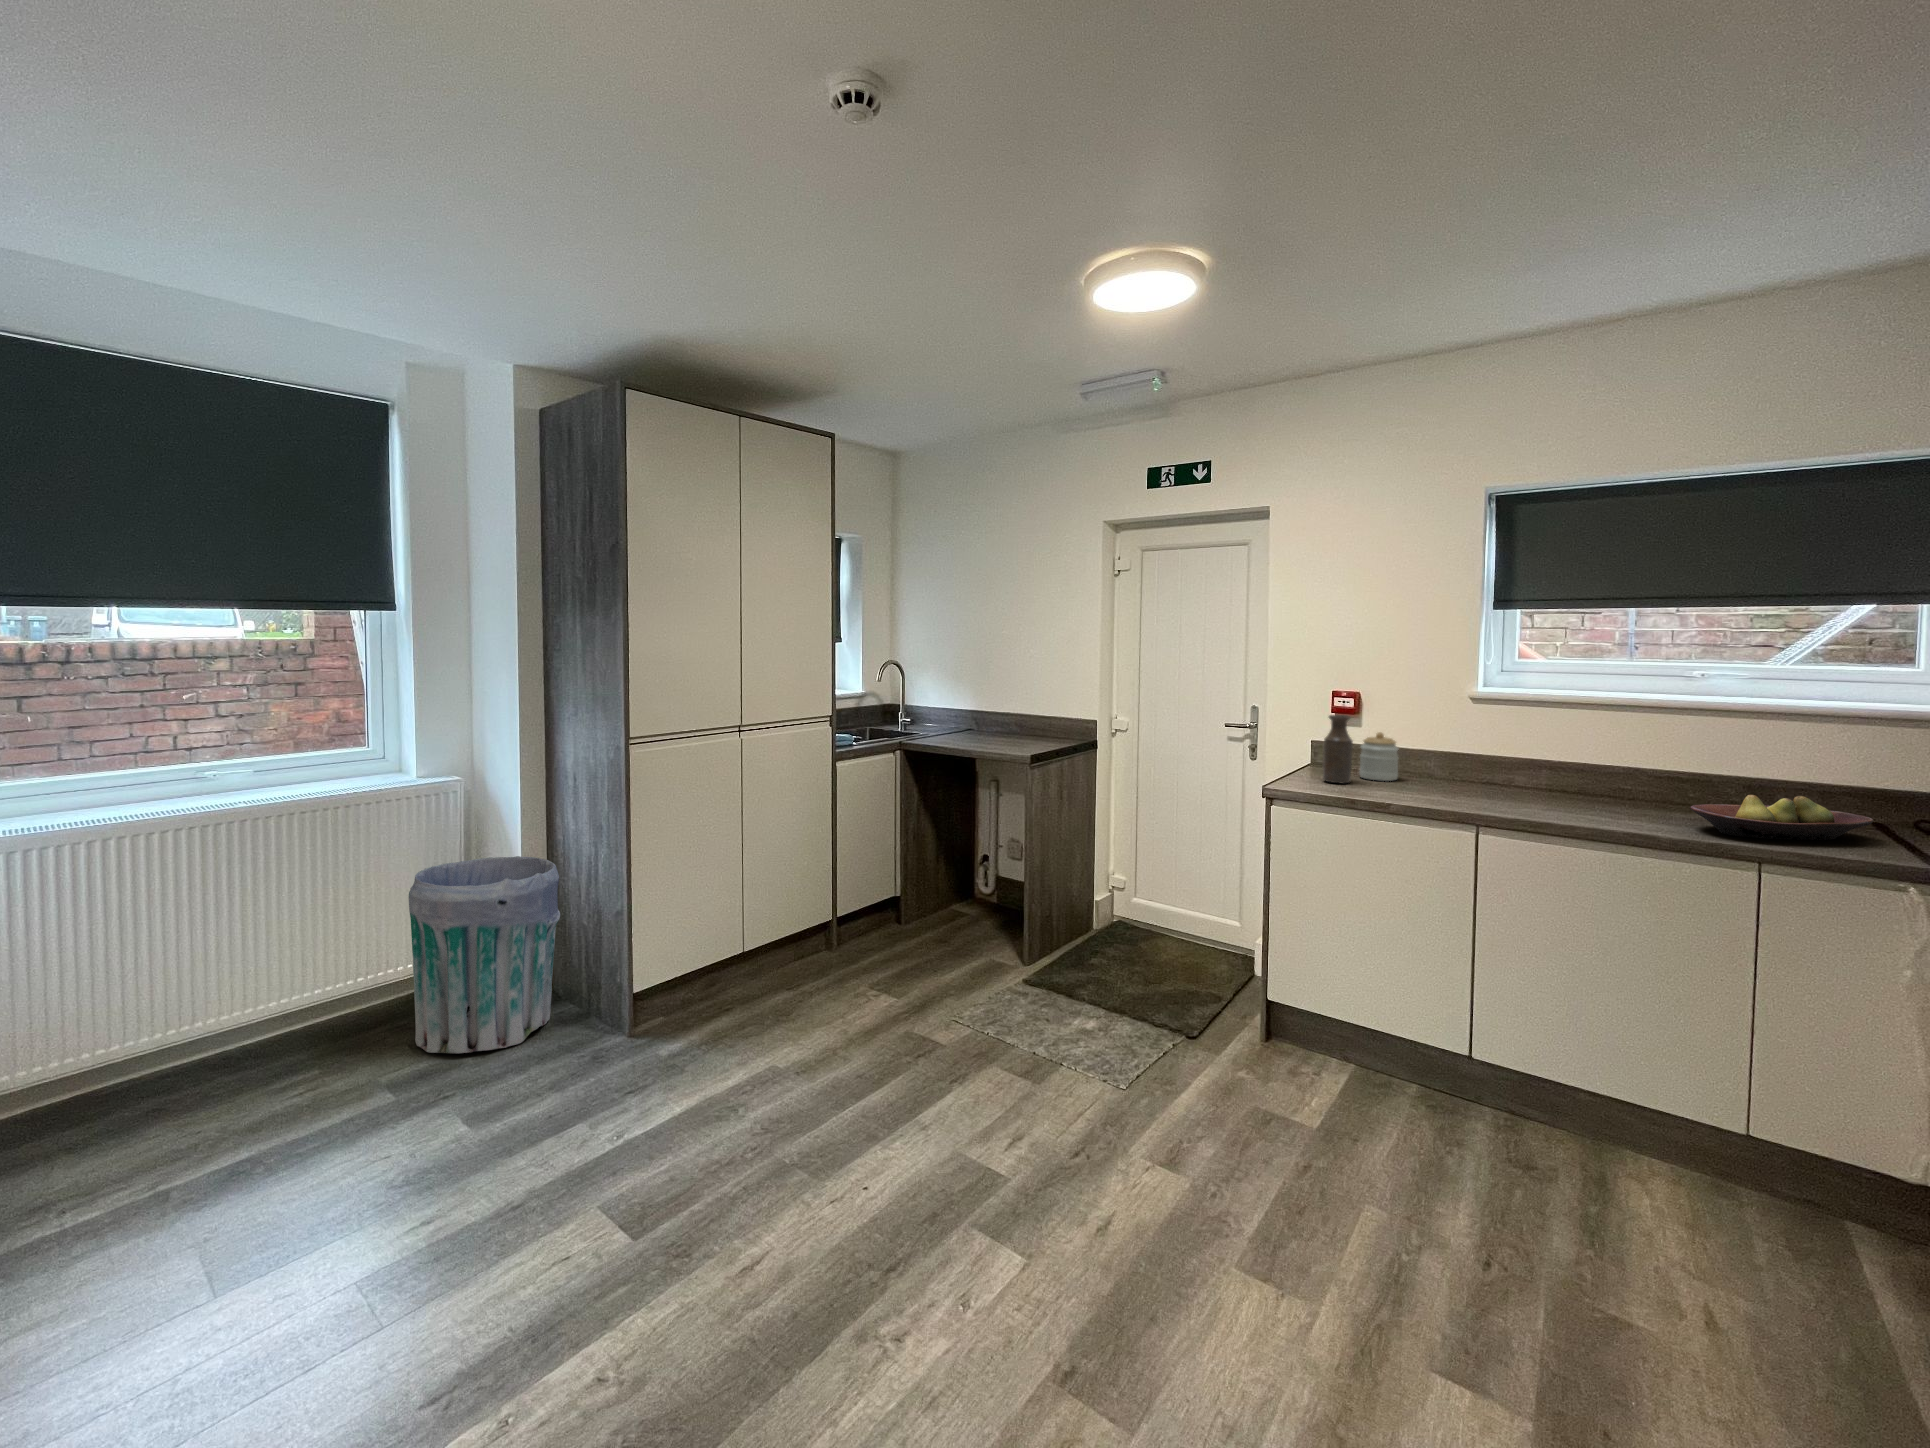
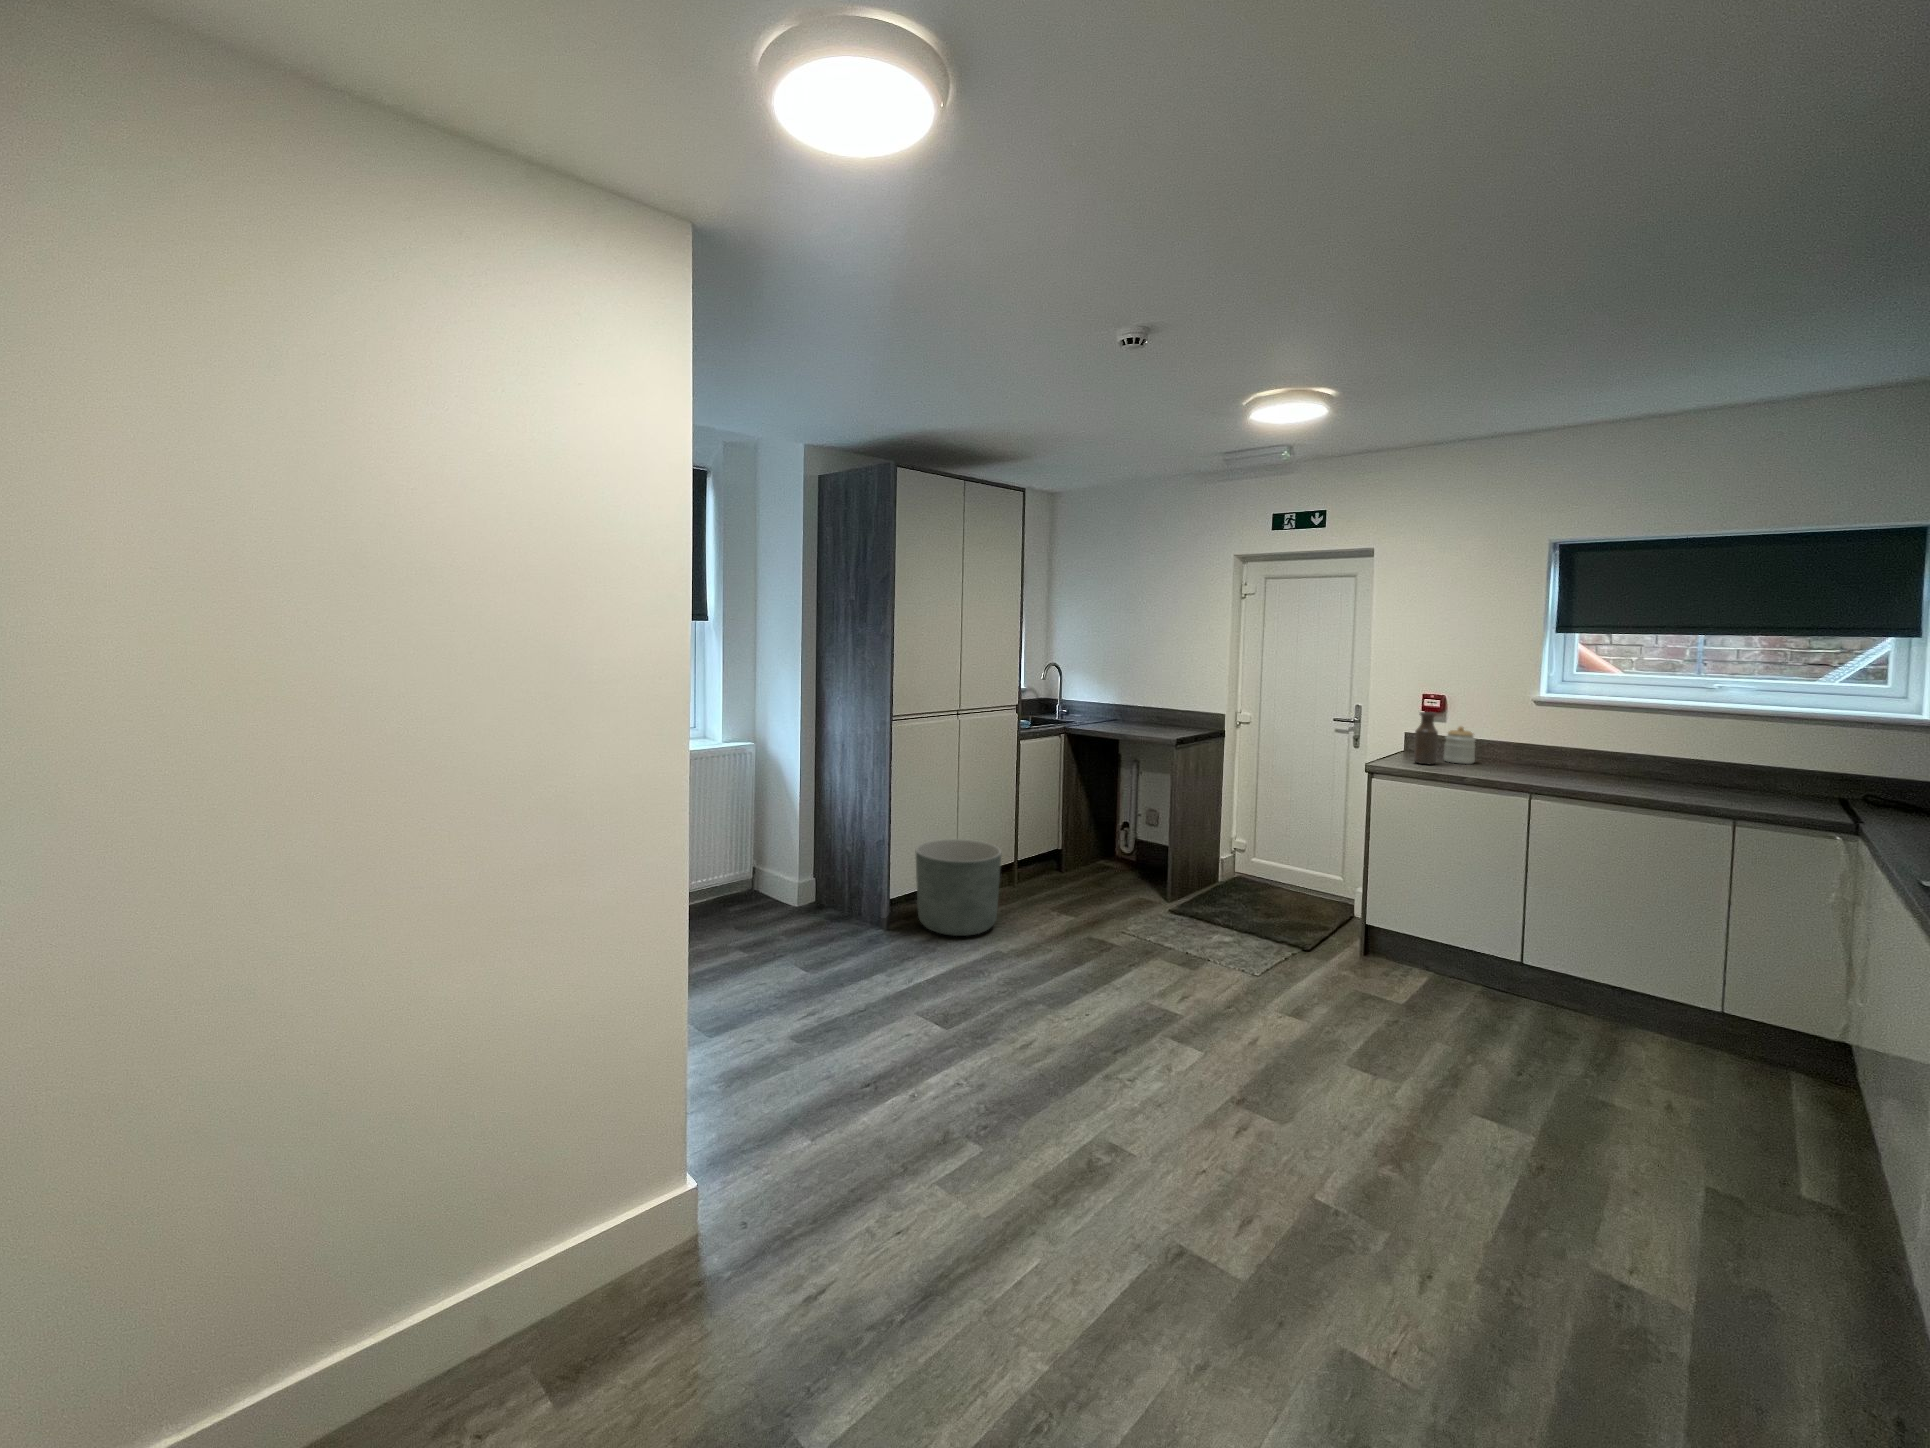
fruit bowl: present [1690,795,1873,840] -> none [1691,774,1826,807]
trash can: present [409,856,560,1053] -> none [738,801,835,933]
planter: none [670,900,790,1041] -> present [916,839,1001,936]

